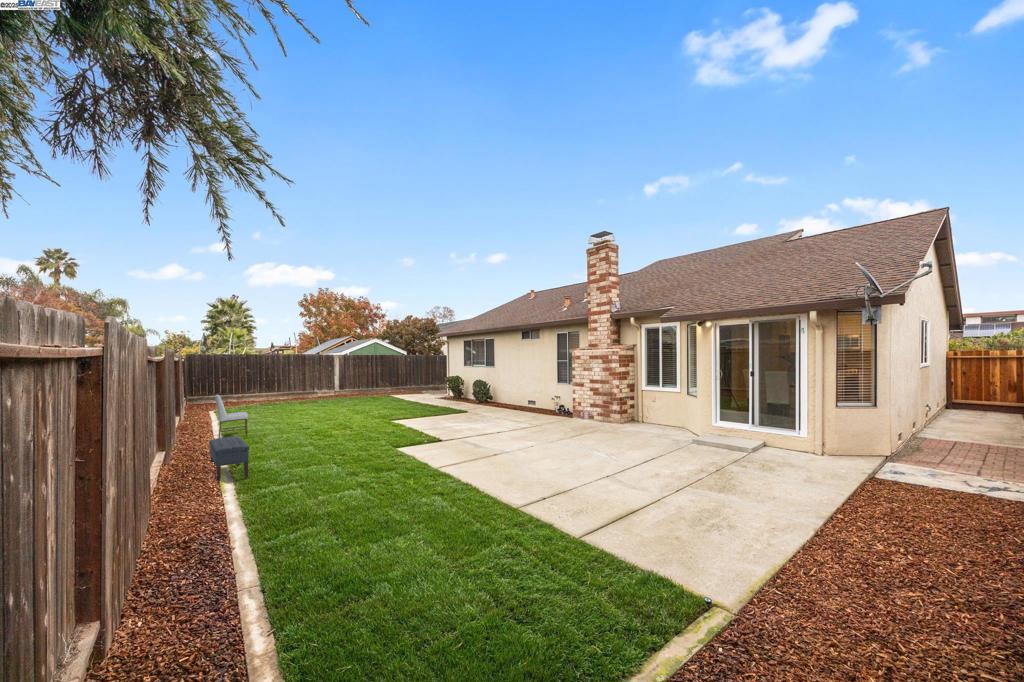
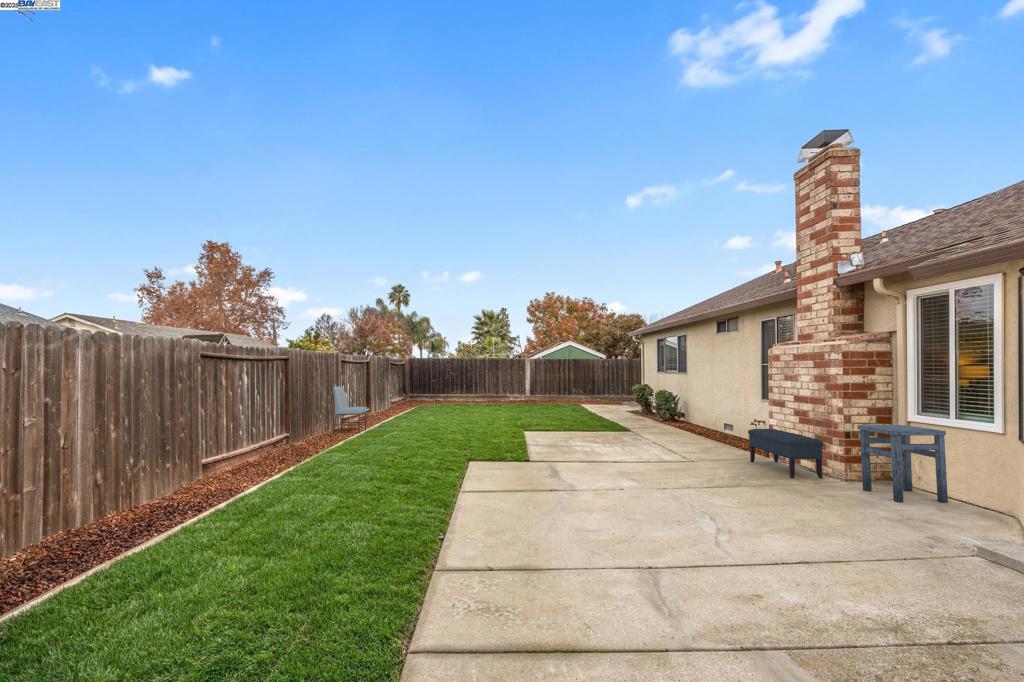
side table: none [626,392,662,429] -> present [857,425,948,502]
bench: present [209,436,249,481] -> present [748,429,823,478]

